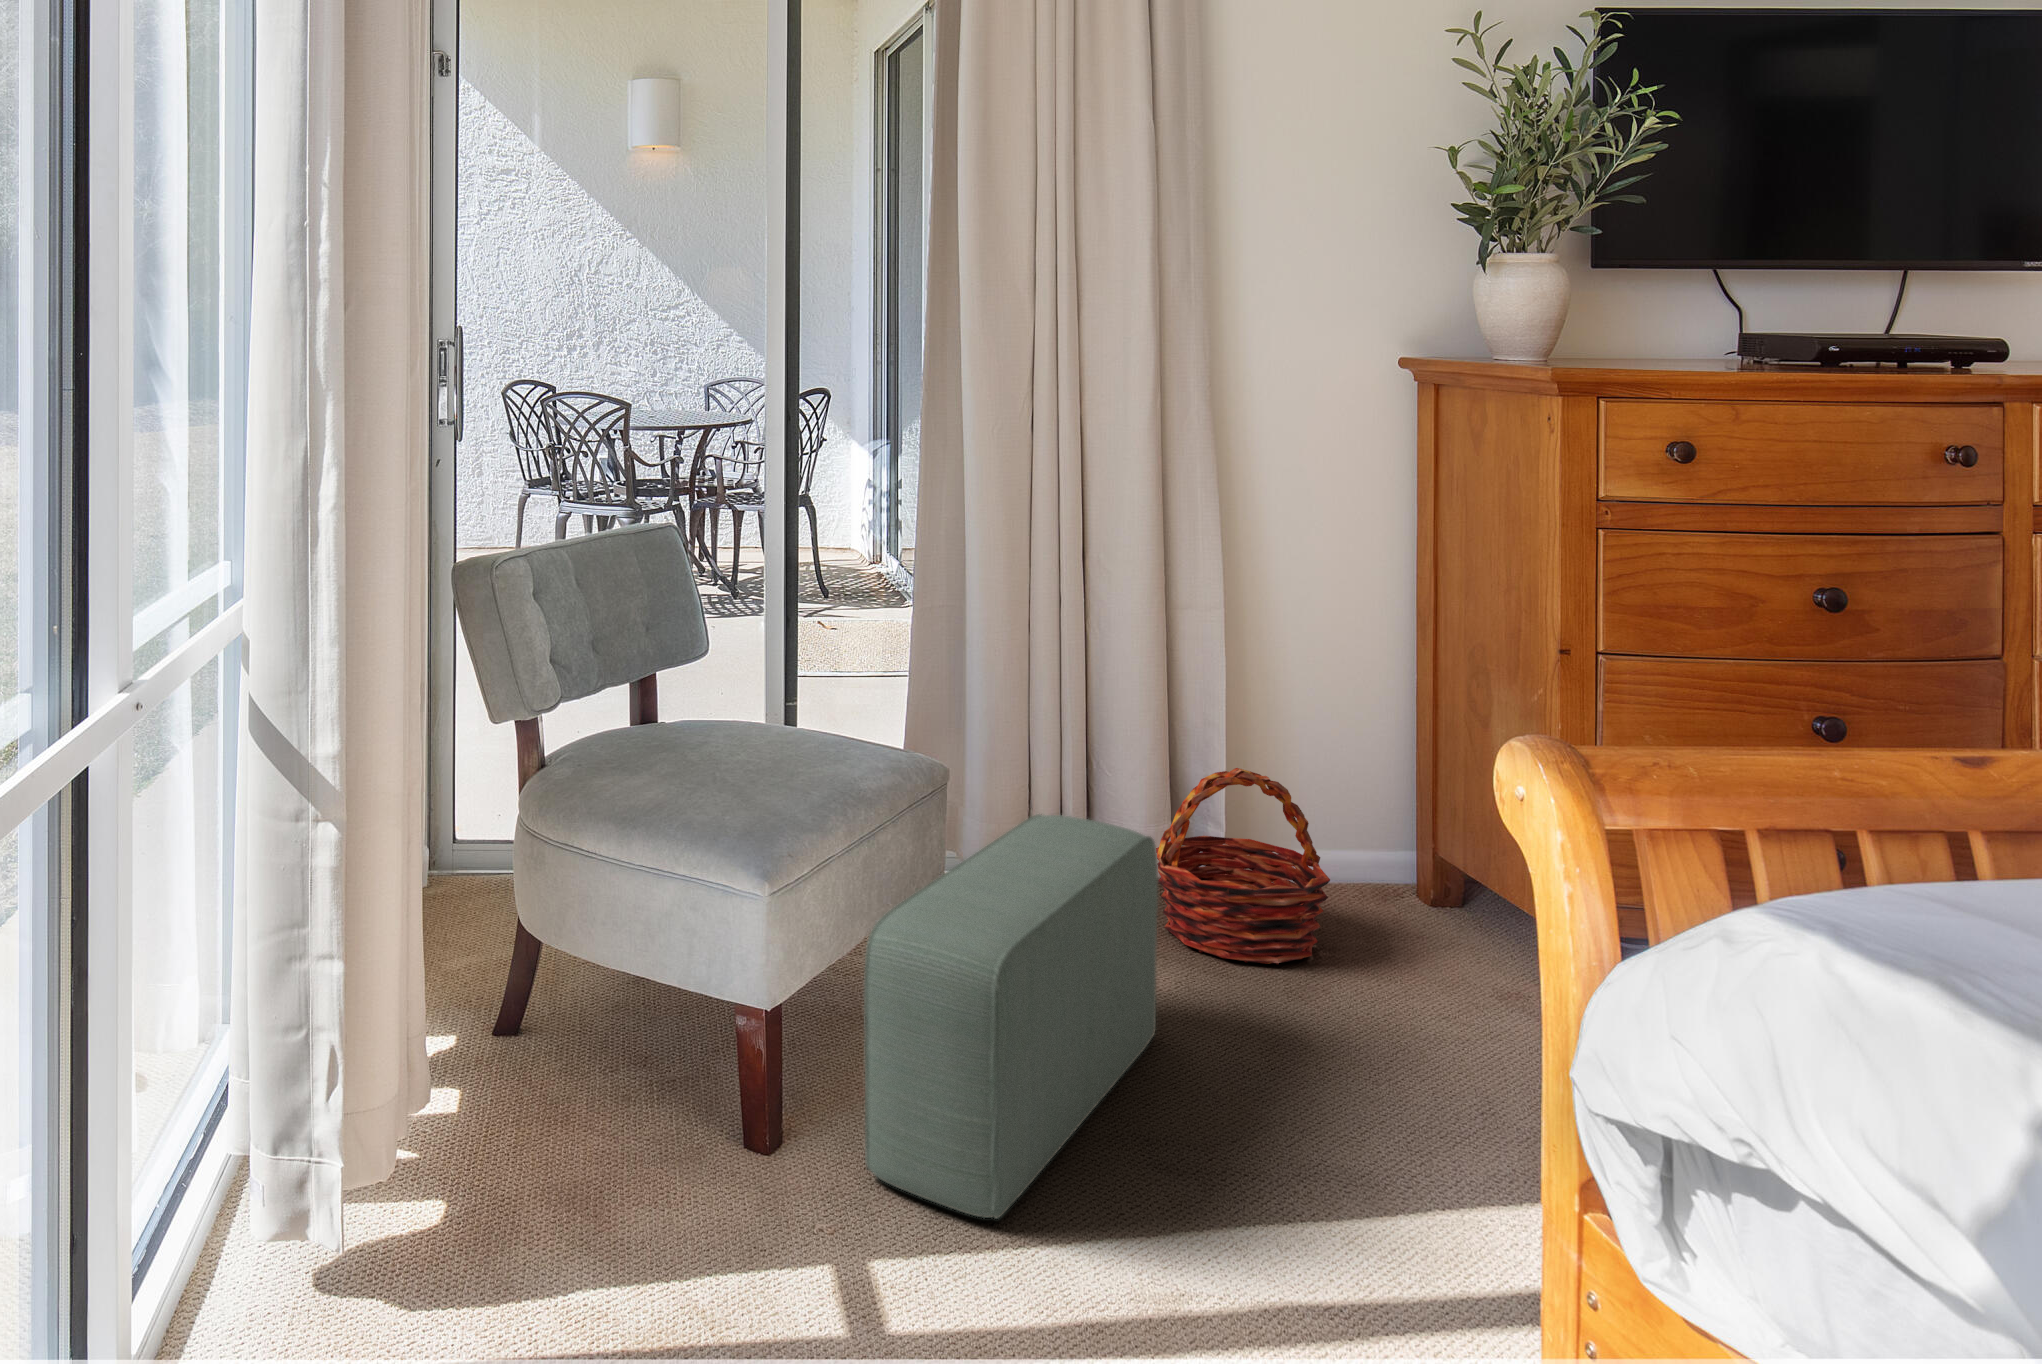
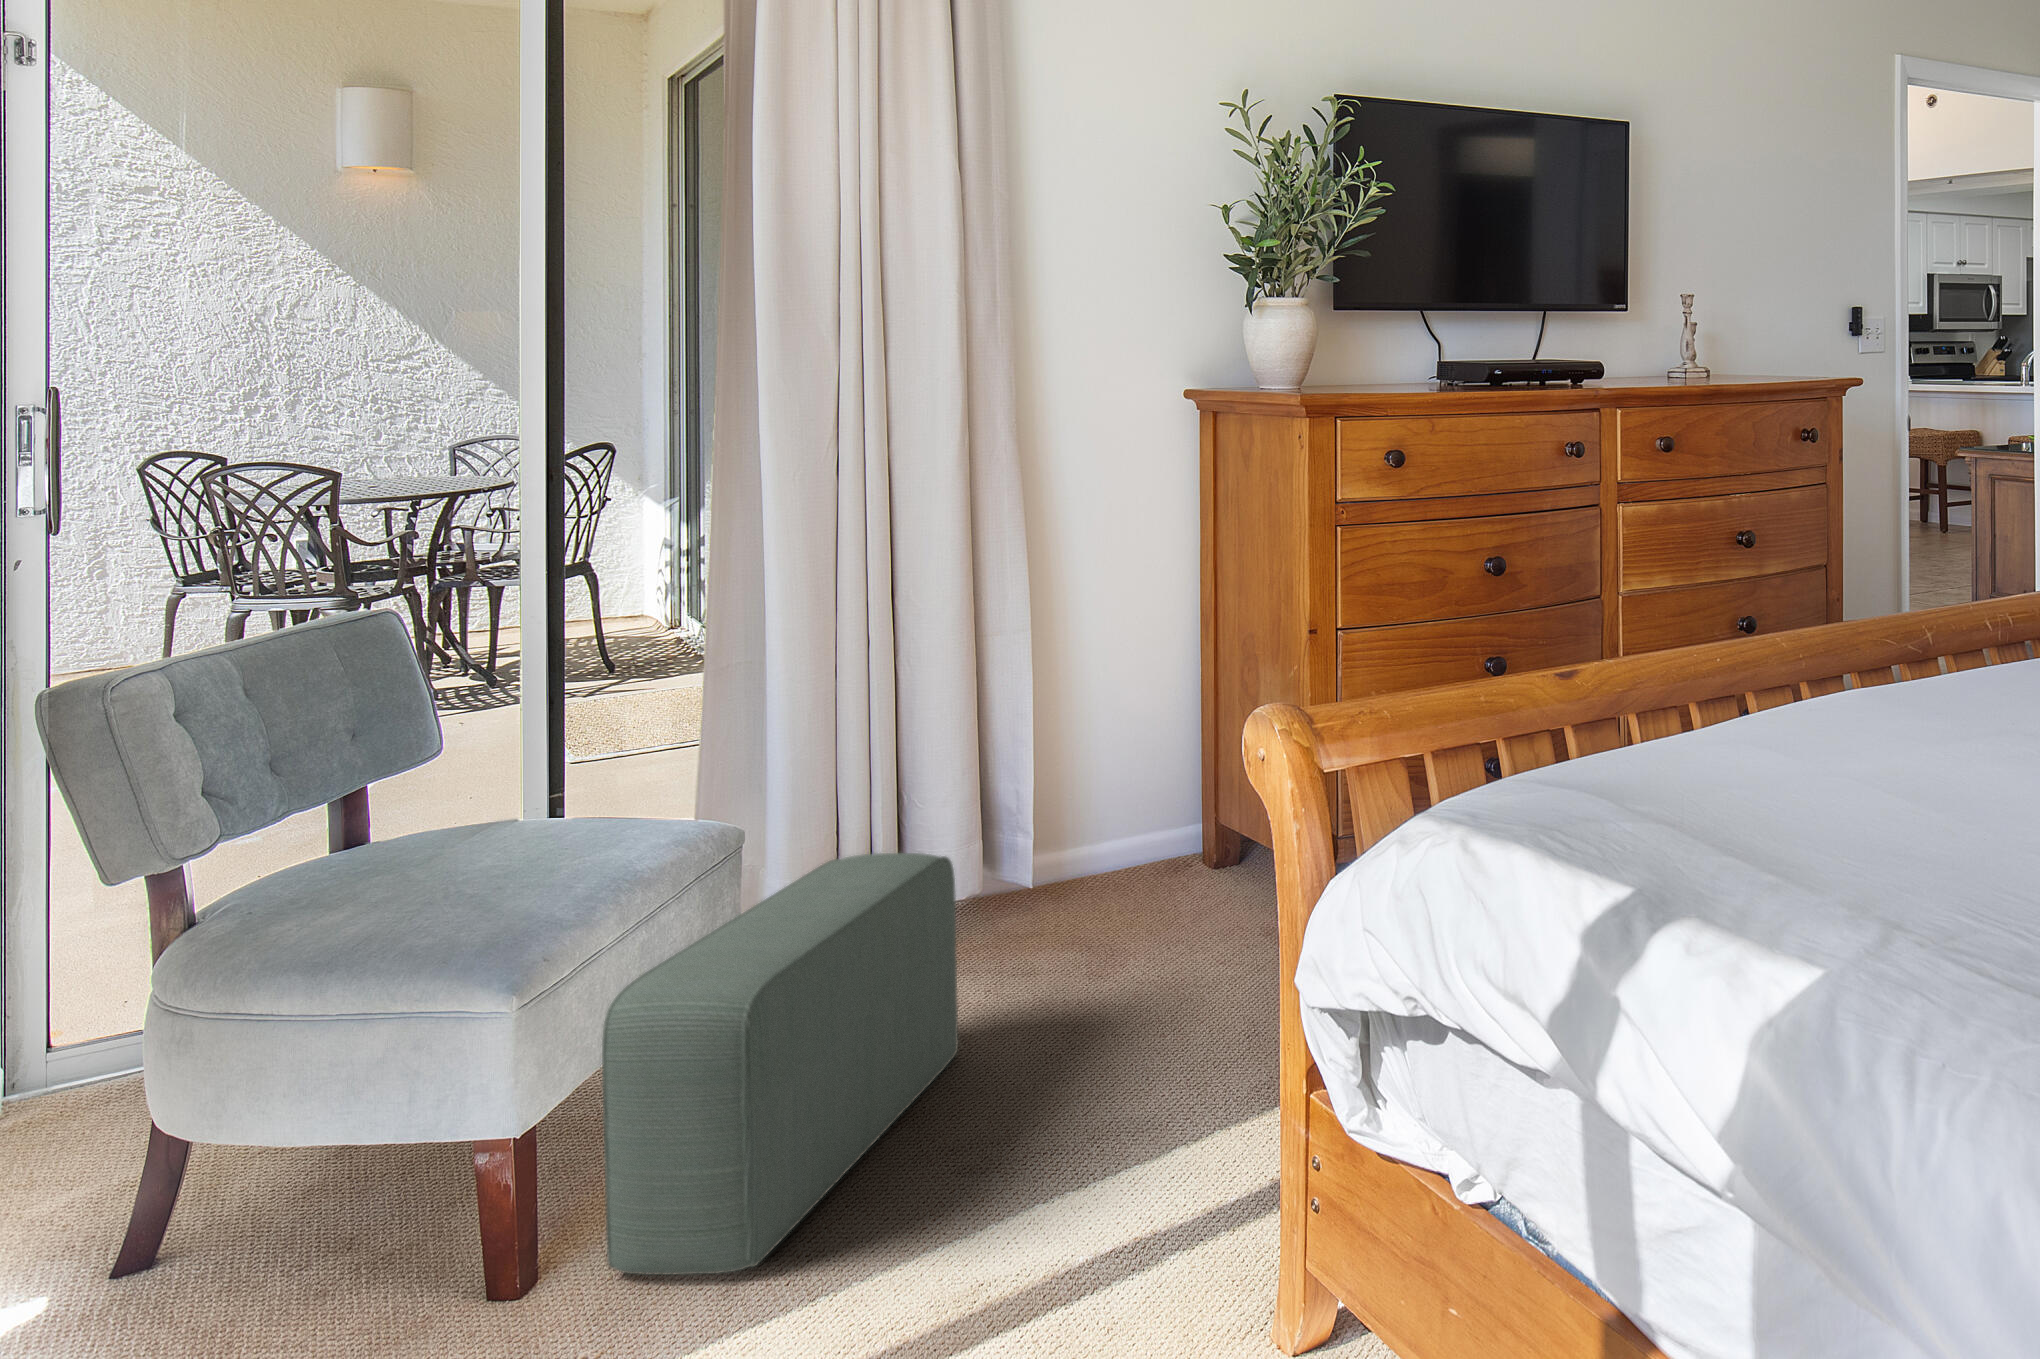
basket: present [1156,768,1330,965] -> none [975,784,1134,969]

